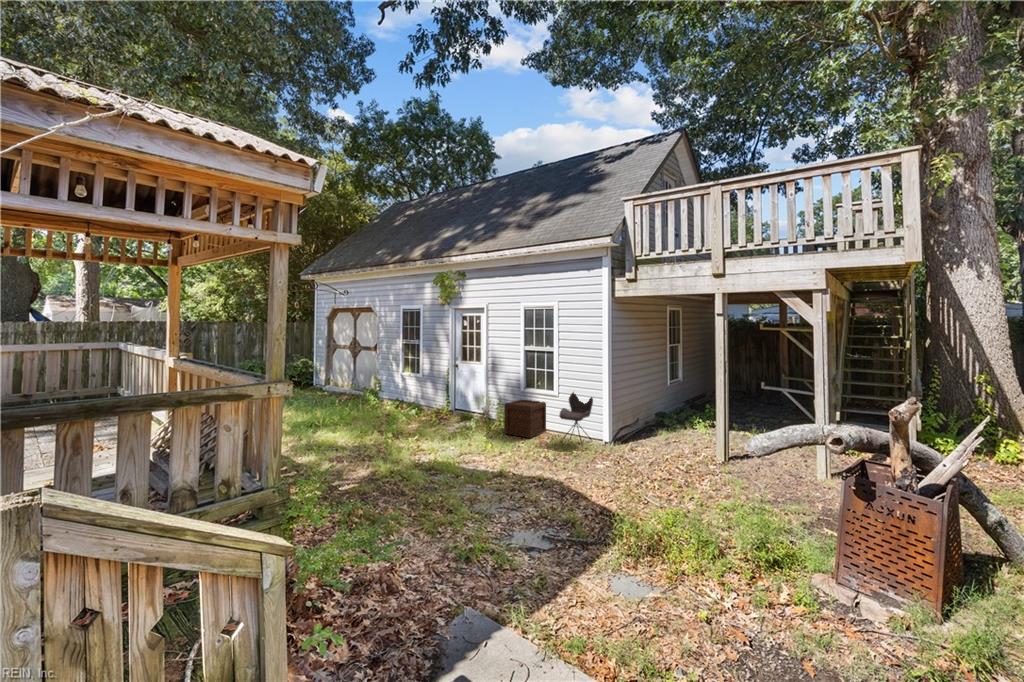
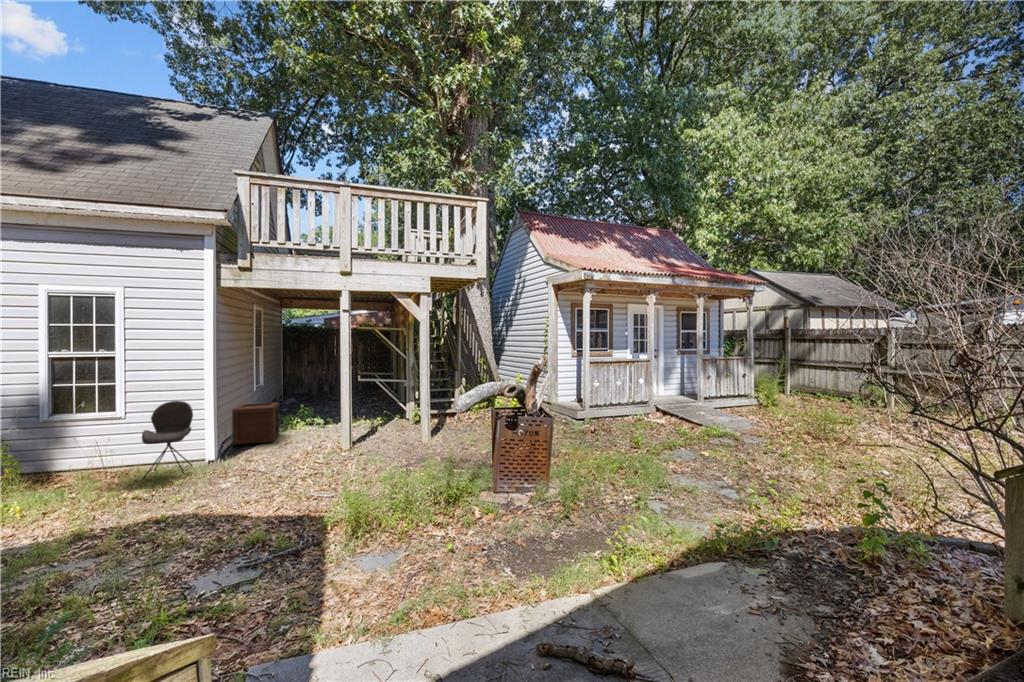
wooden crate: present [504,399,546,438] -> present [232,402,279,445]

